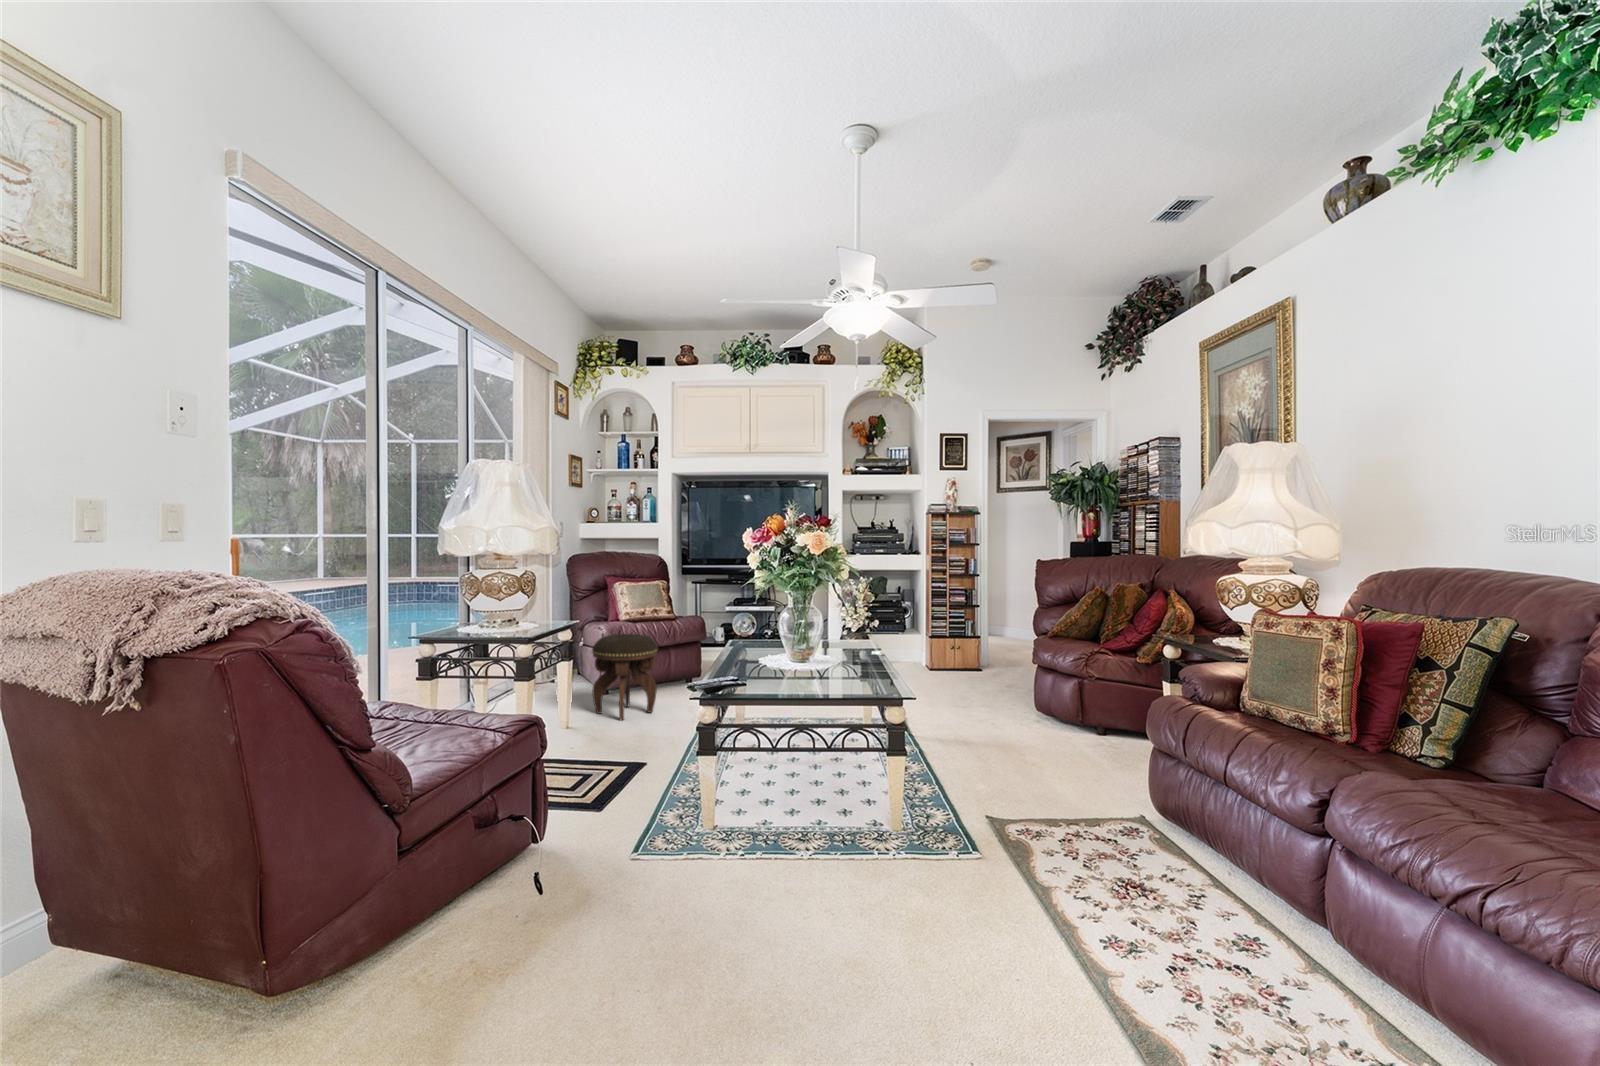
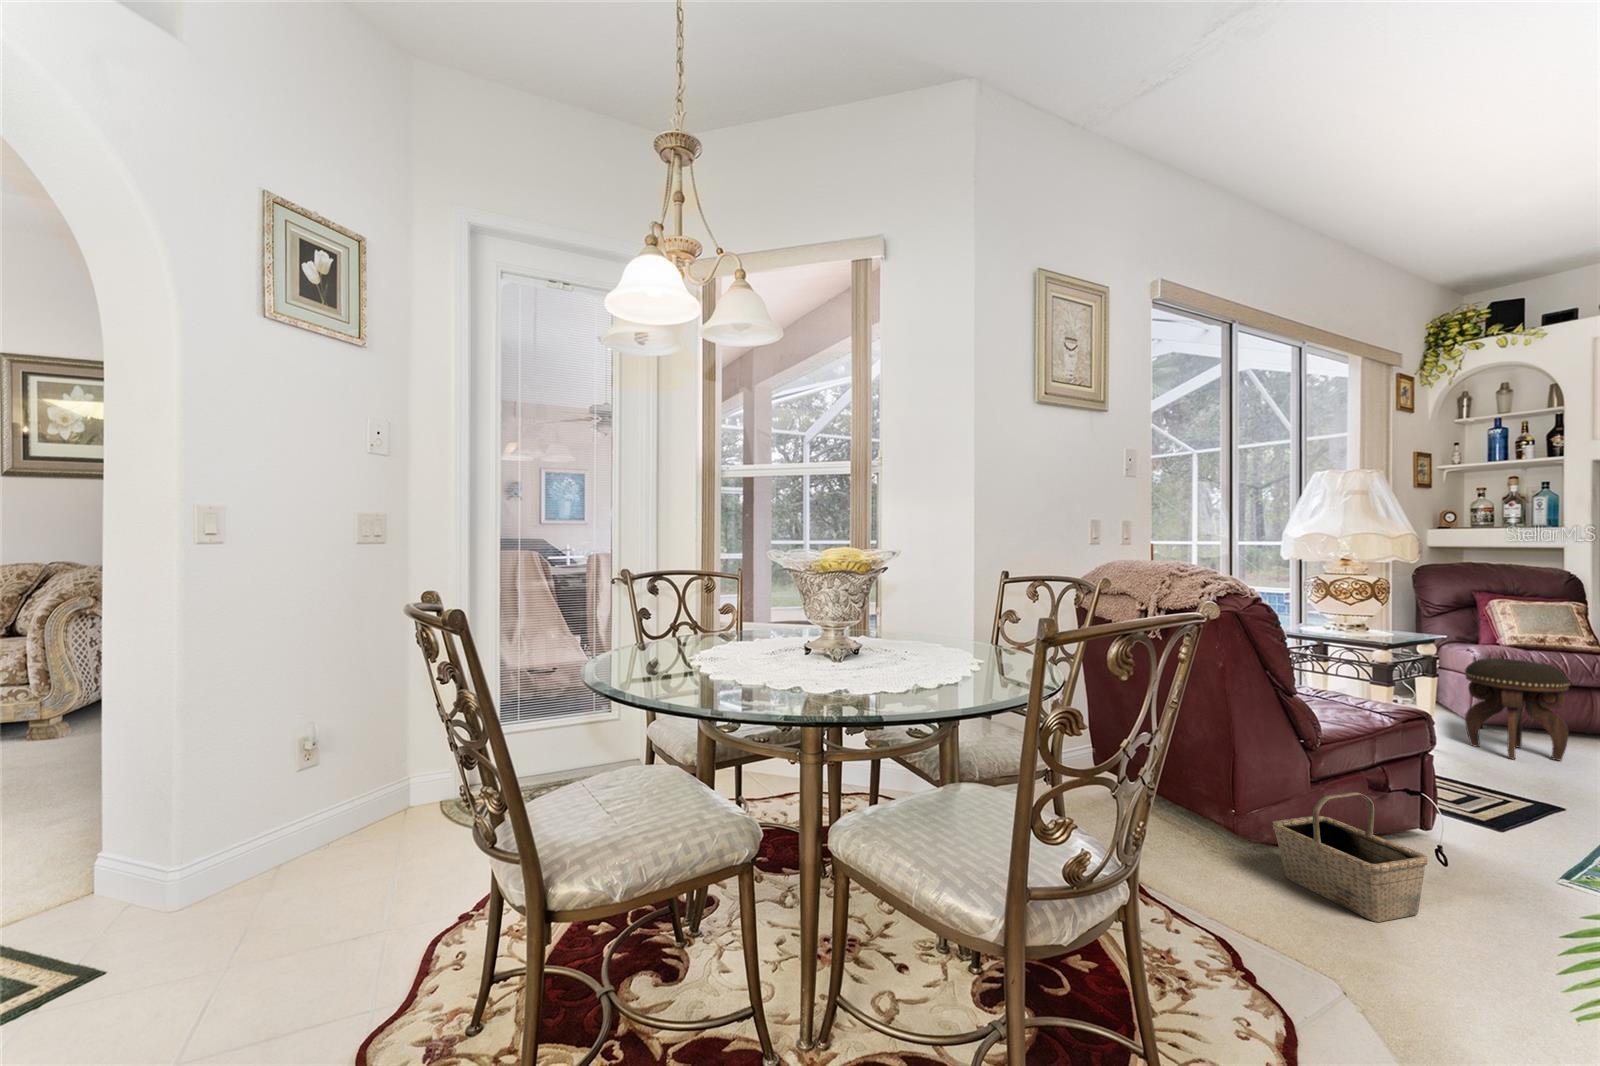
basket: none [348,843,518,1009] -> present [1273,792,1428,922]

